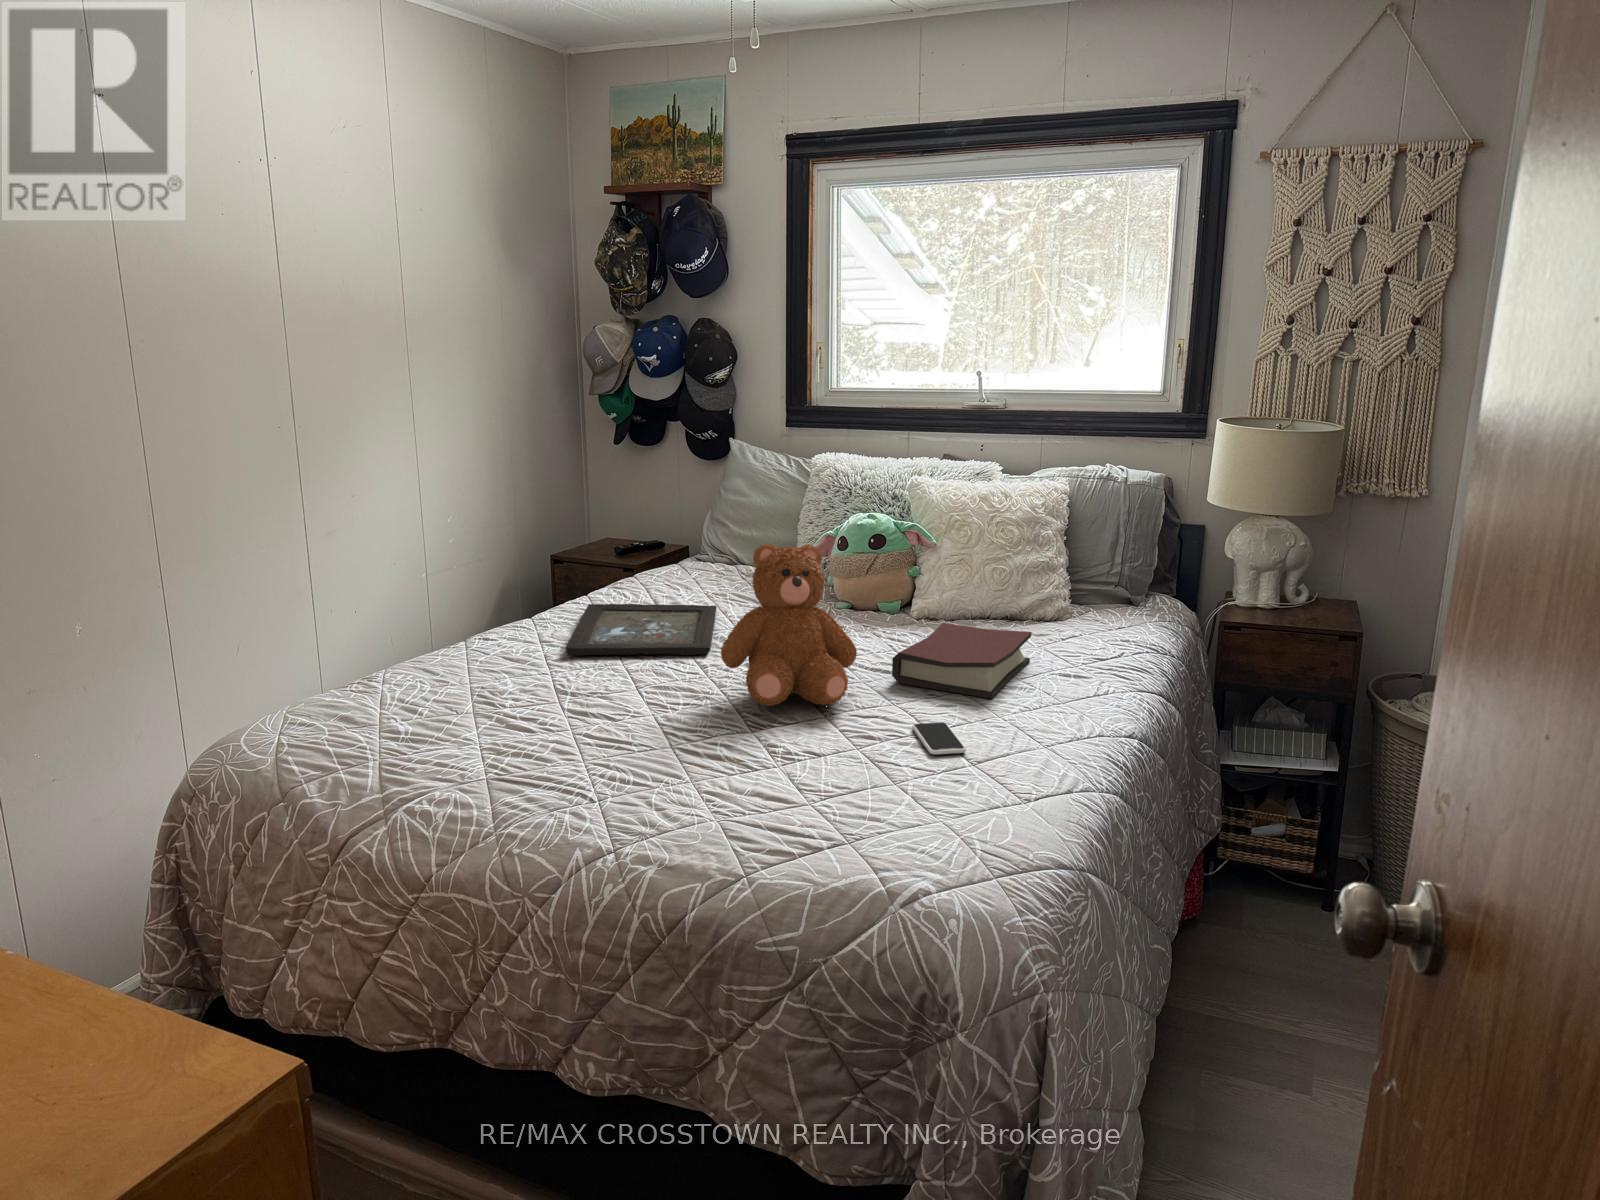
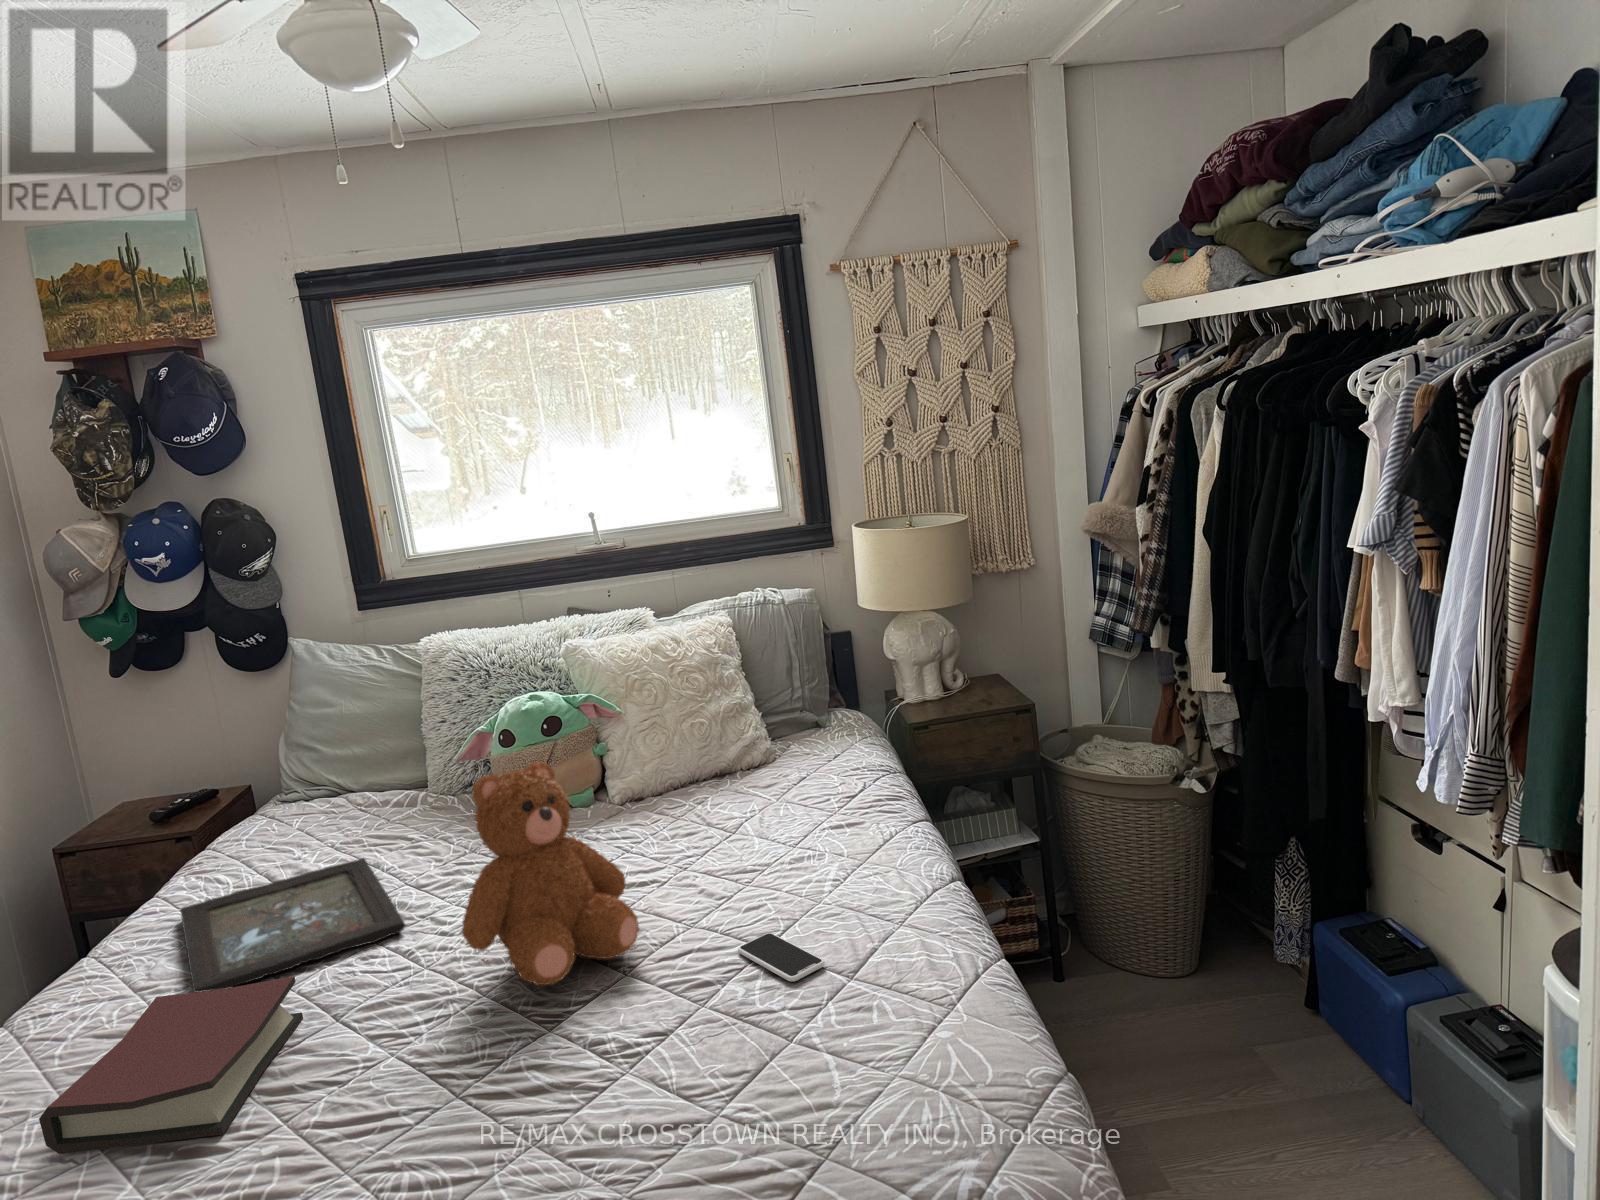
hardback book: present [892,623,1031,699] -> present [39,976,303,1154]

